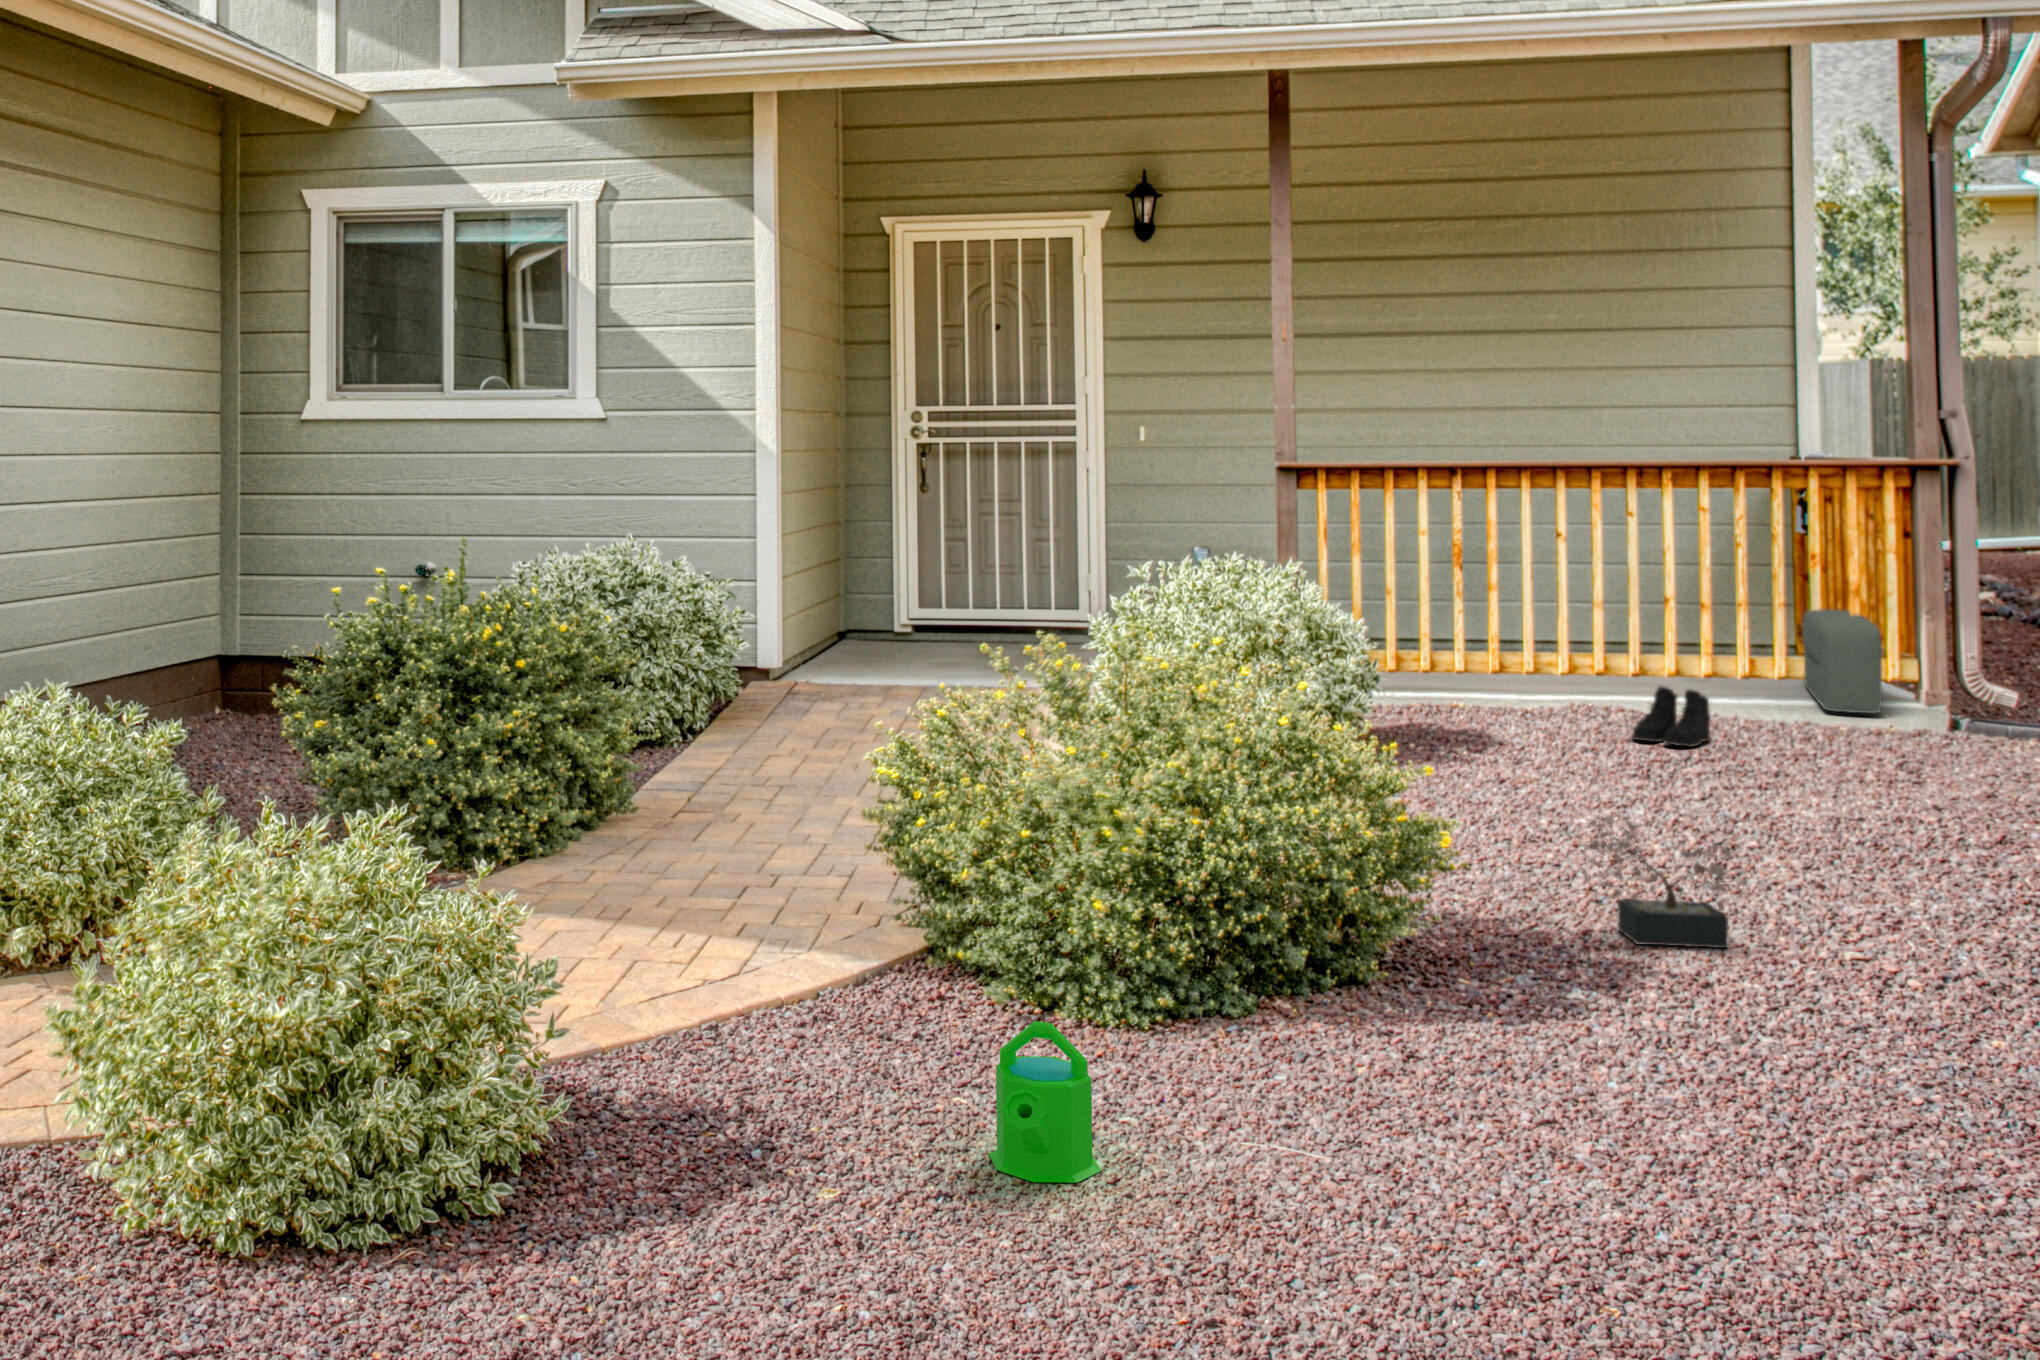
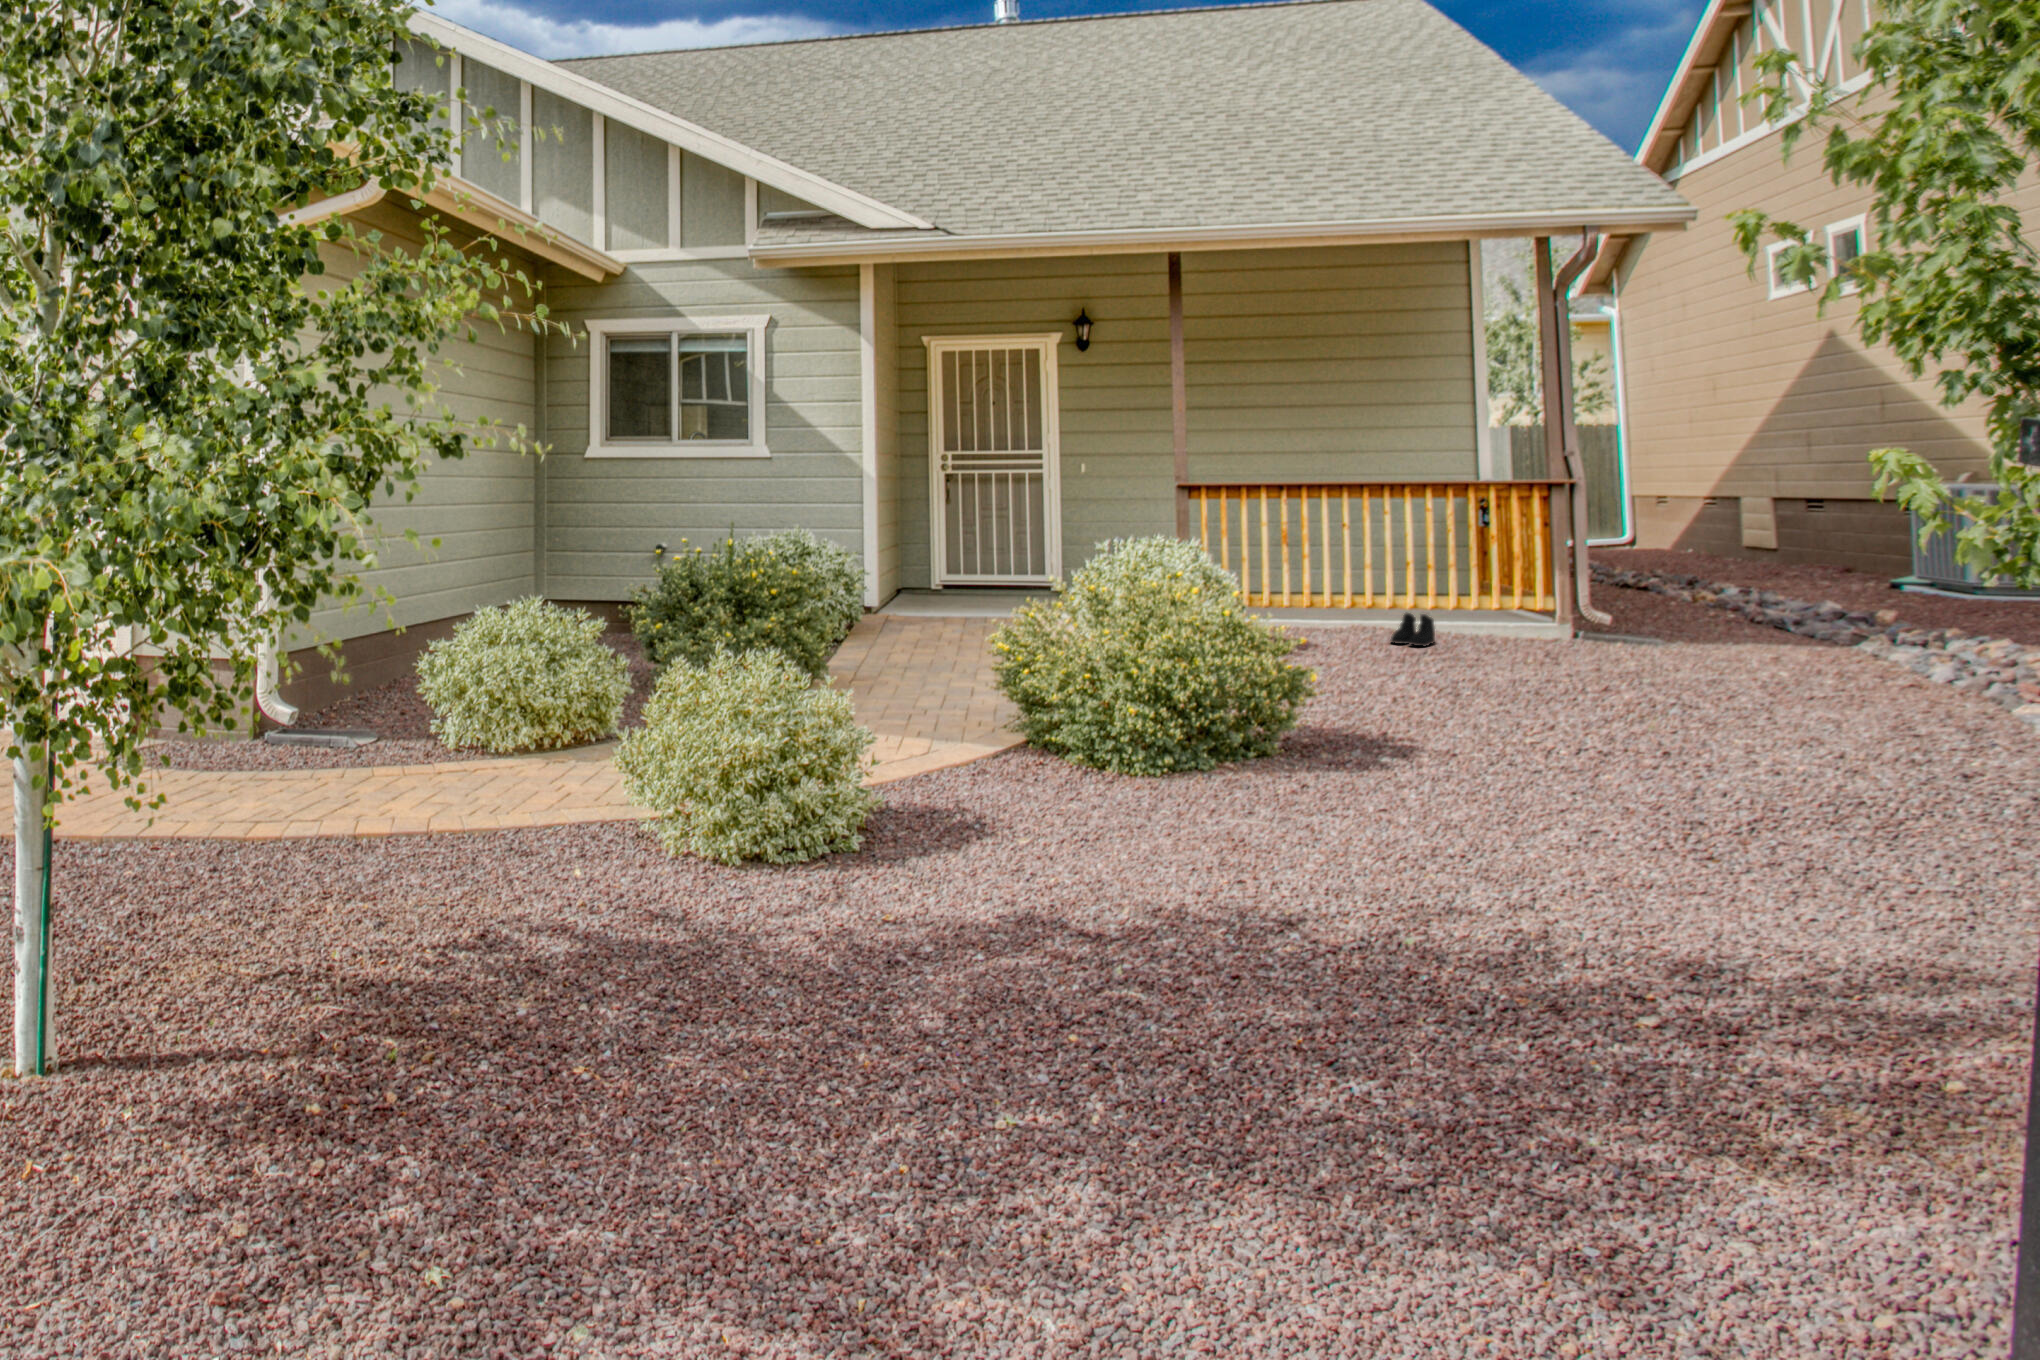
pouf: present [1802,609,1882,713] -> none [1488,570,1534,629]
decorative plant: present [1582,815,1746,948] -> none [1369,669,1455,736]
watering can: present [989,1021,1101,1183] -> none [1103,749,1158,820]

